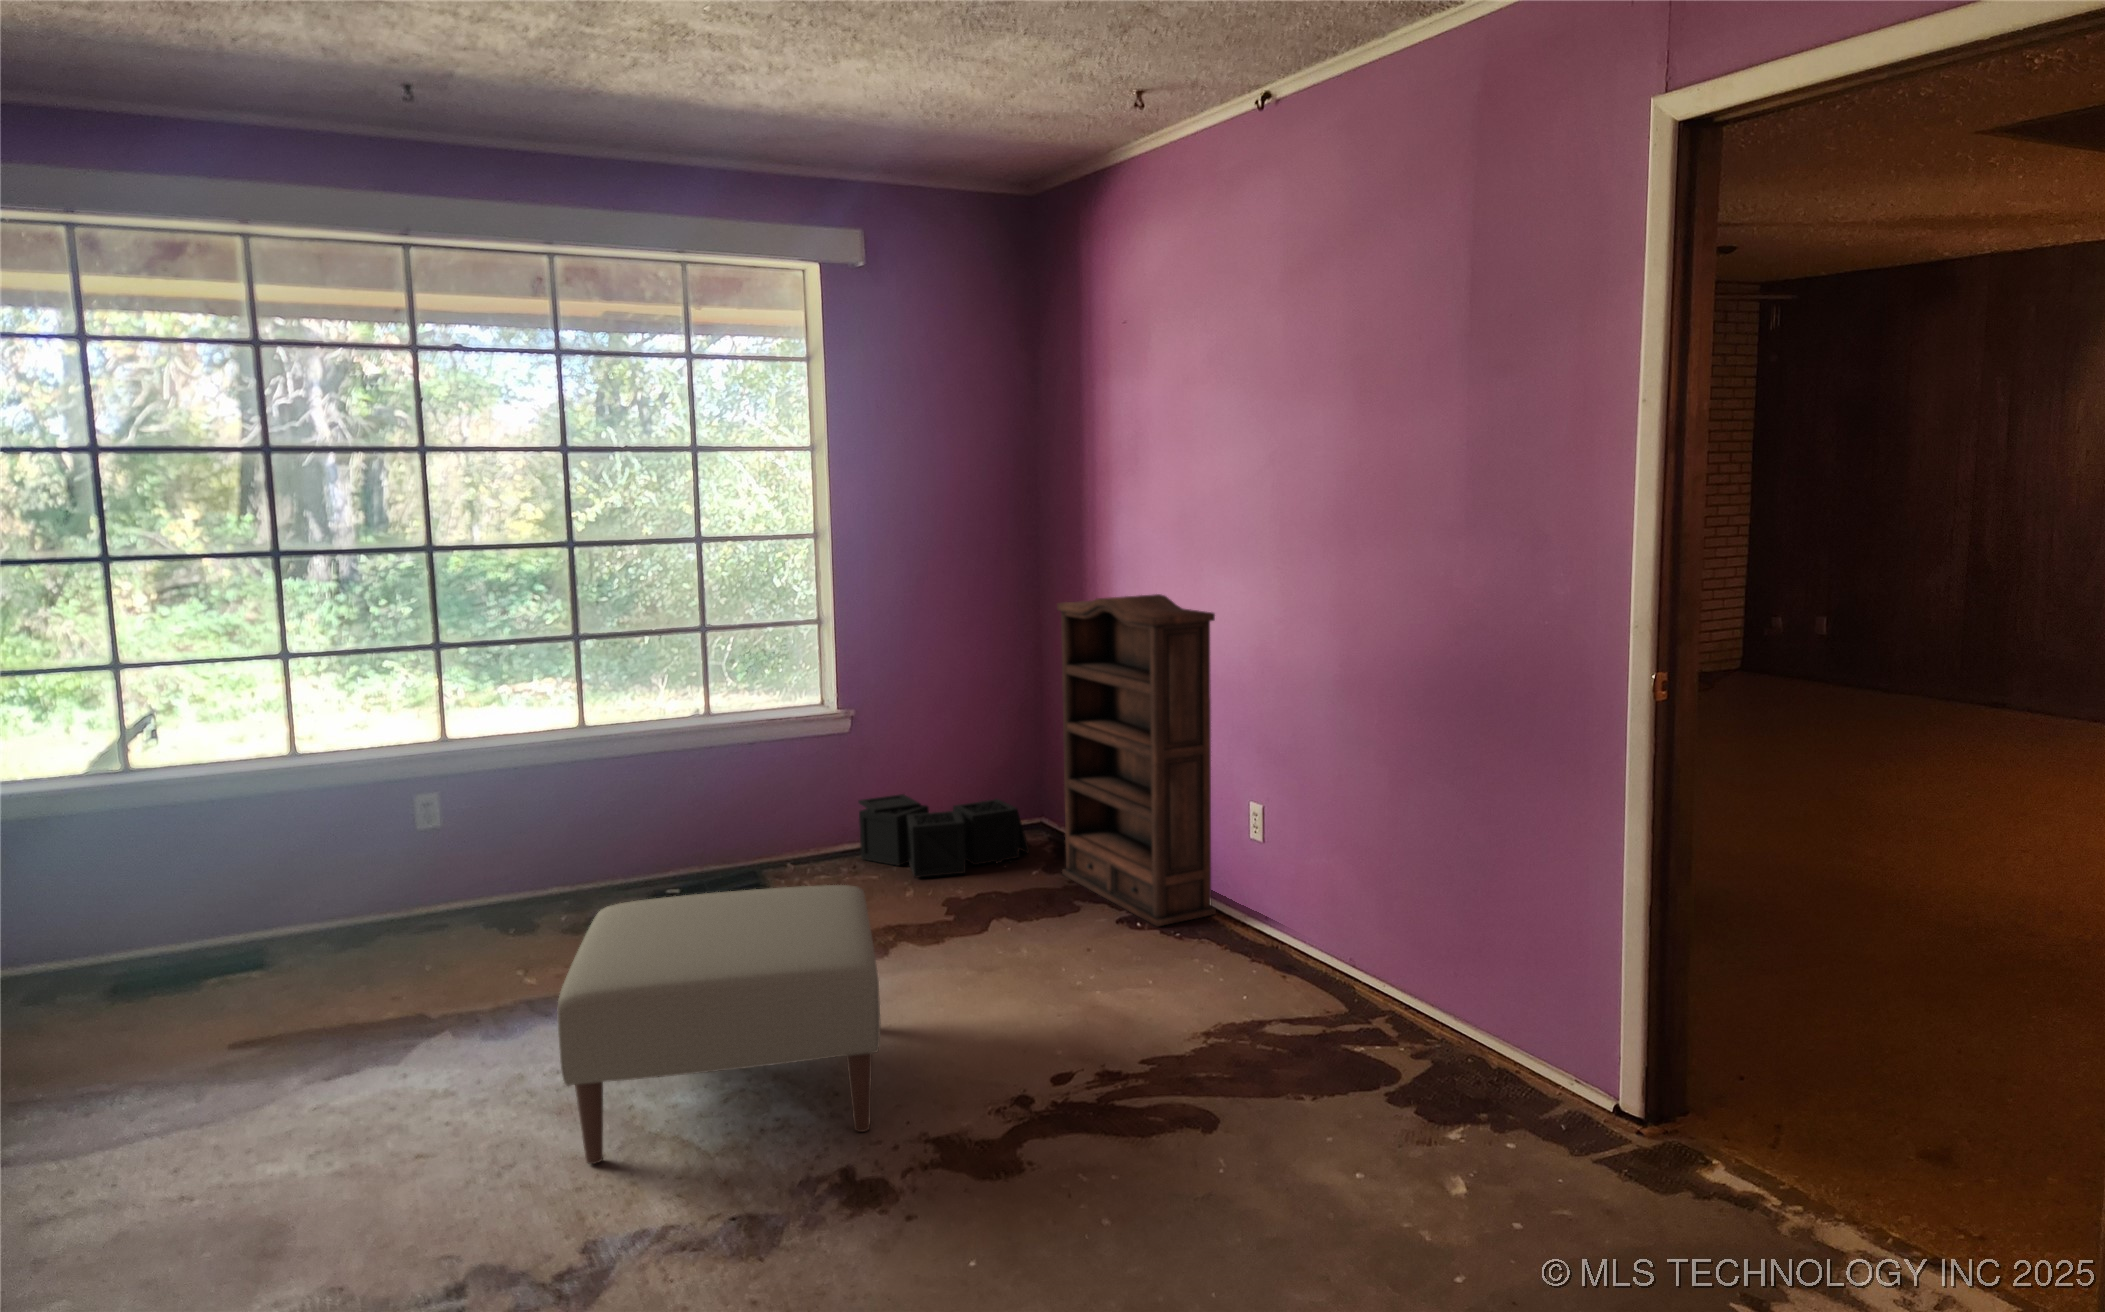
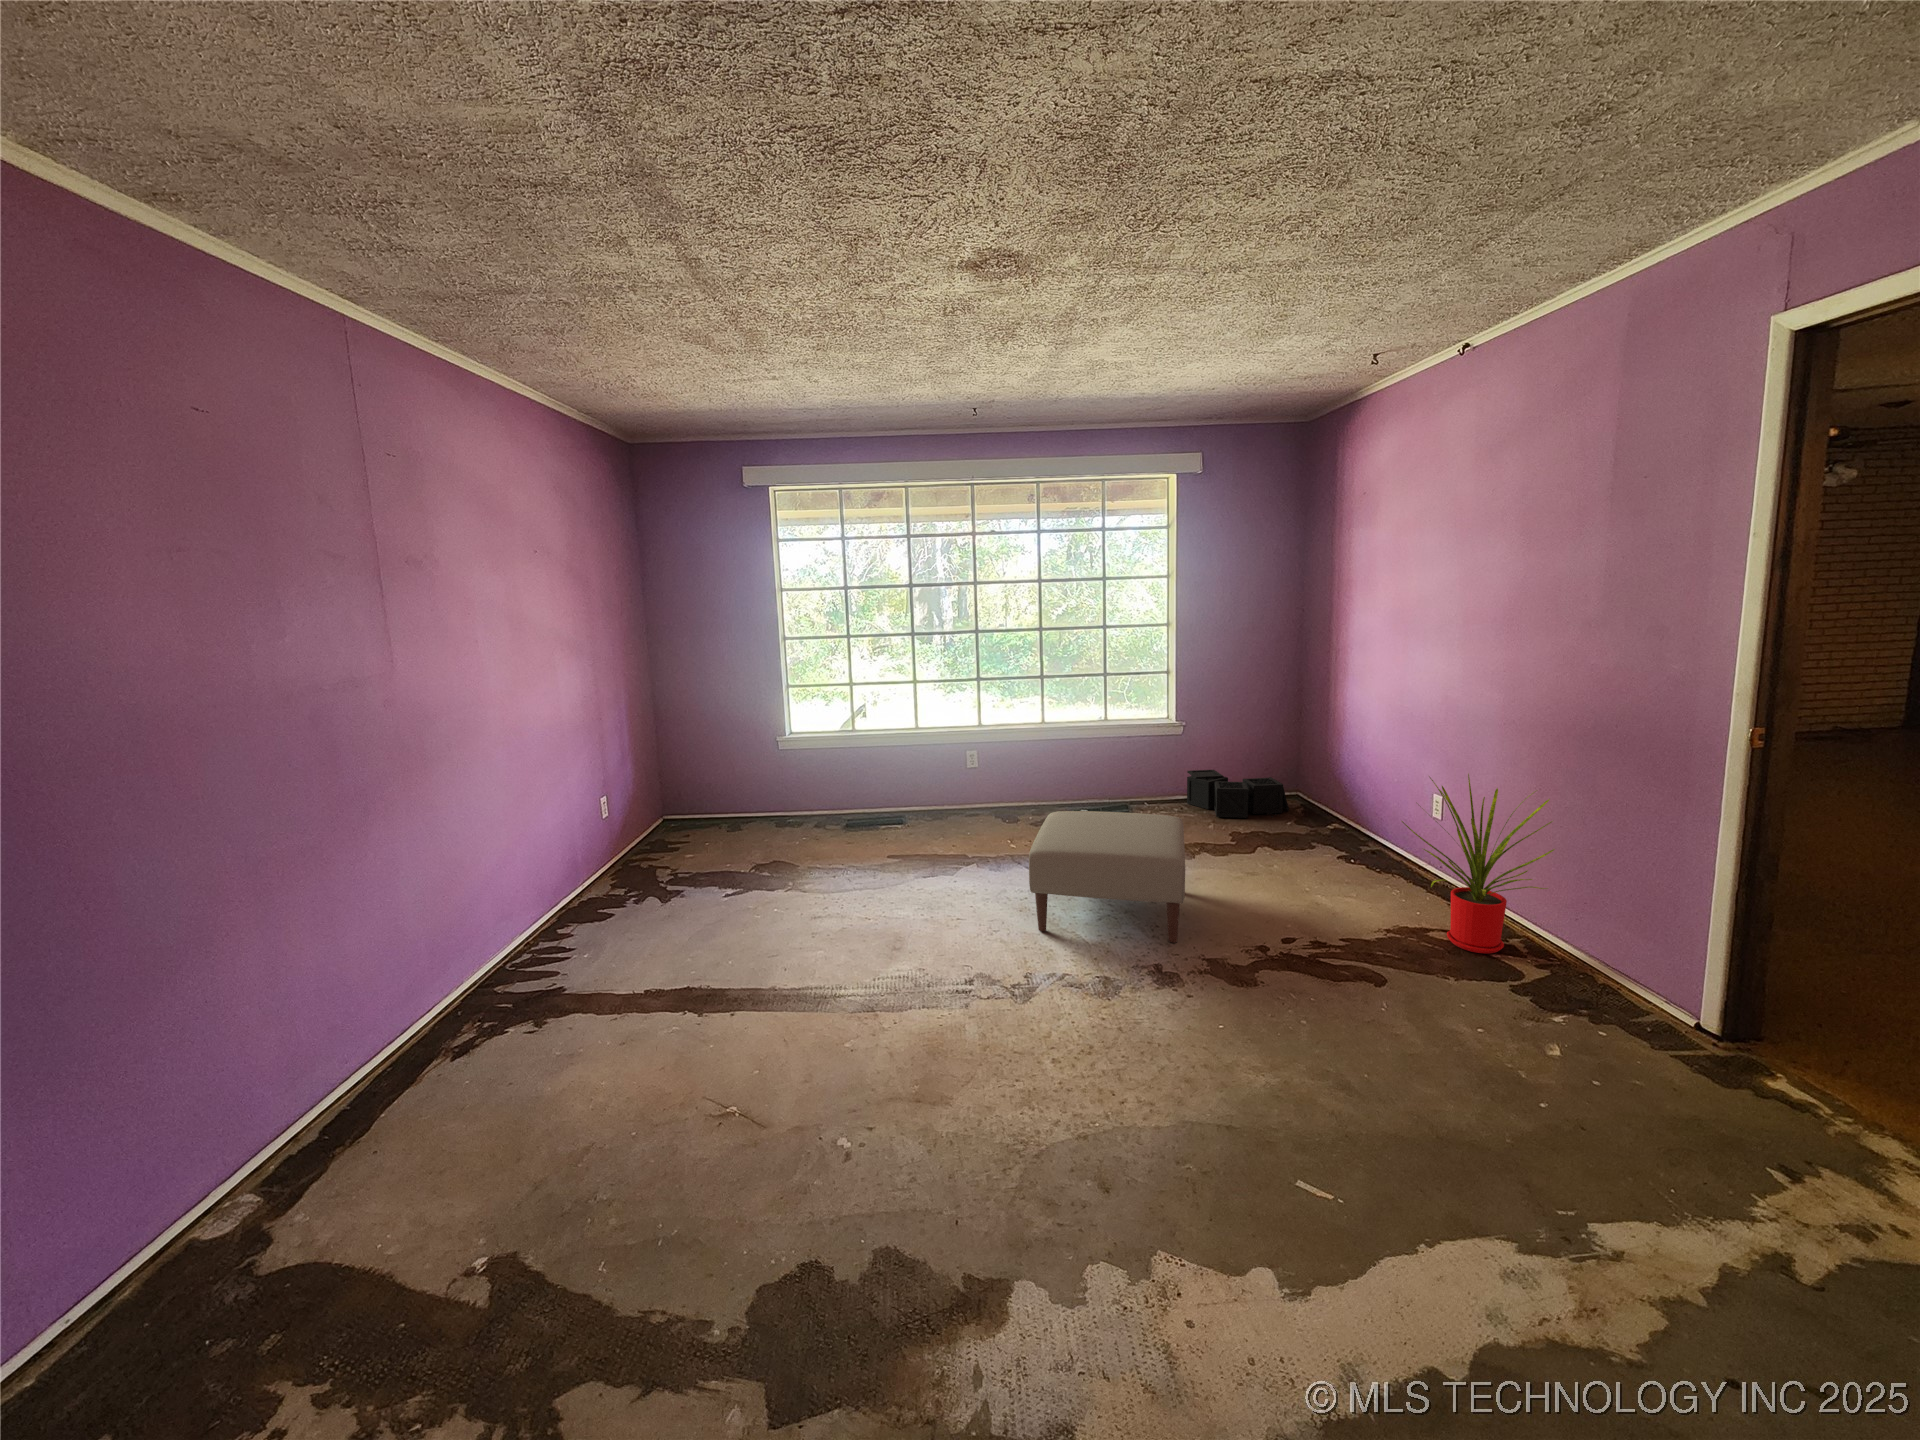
bookshelf: present [1057,594,1216,927] -> none [1308,662,1421,864]
house plant: none [1215,760,1423,1048] -> present [1402,774,1555,954]

